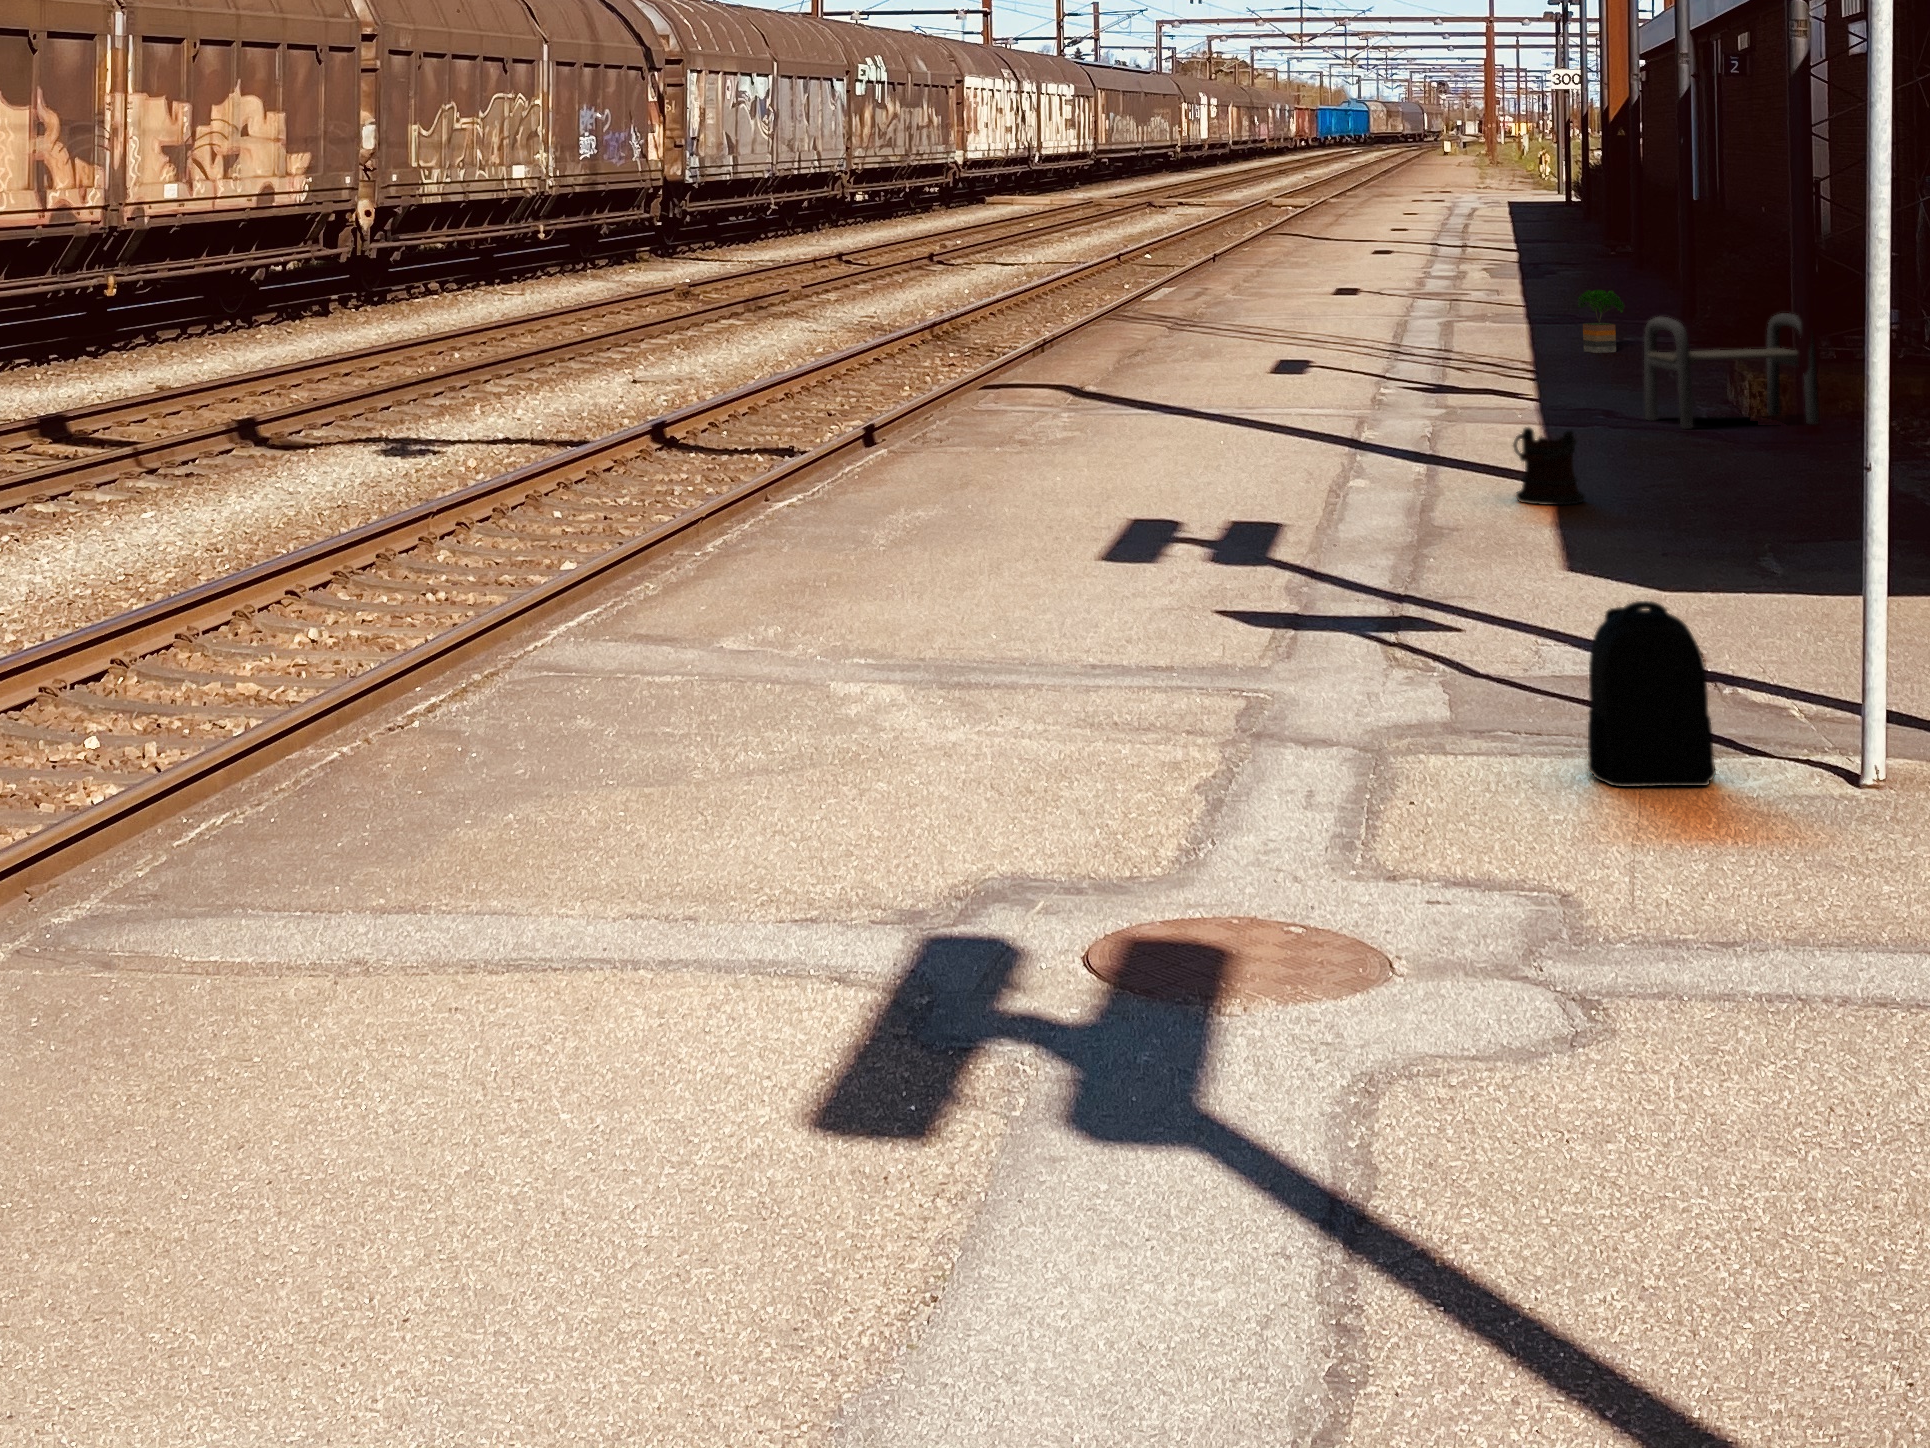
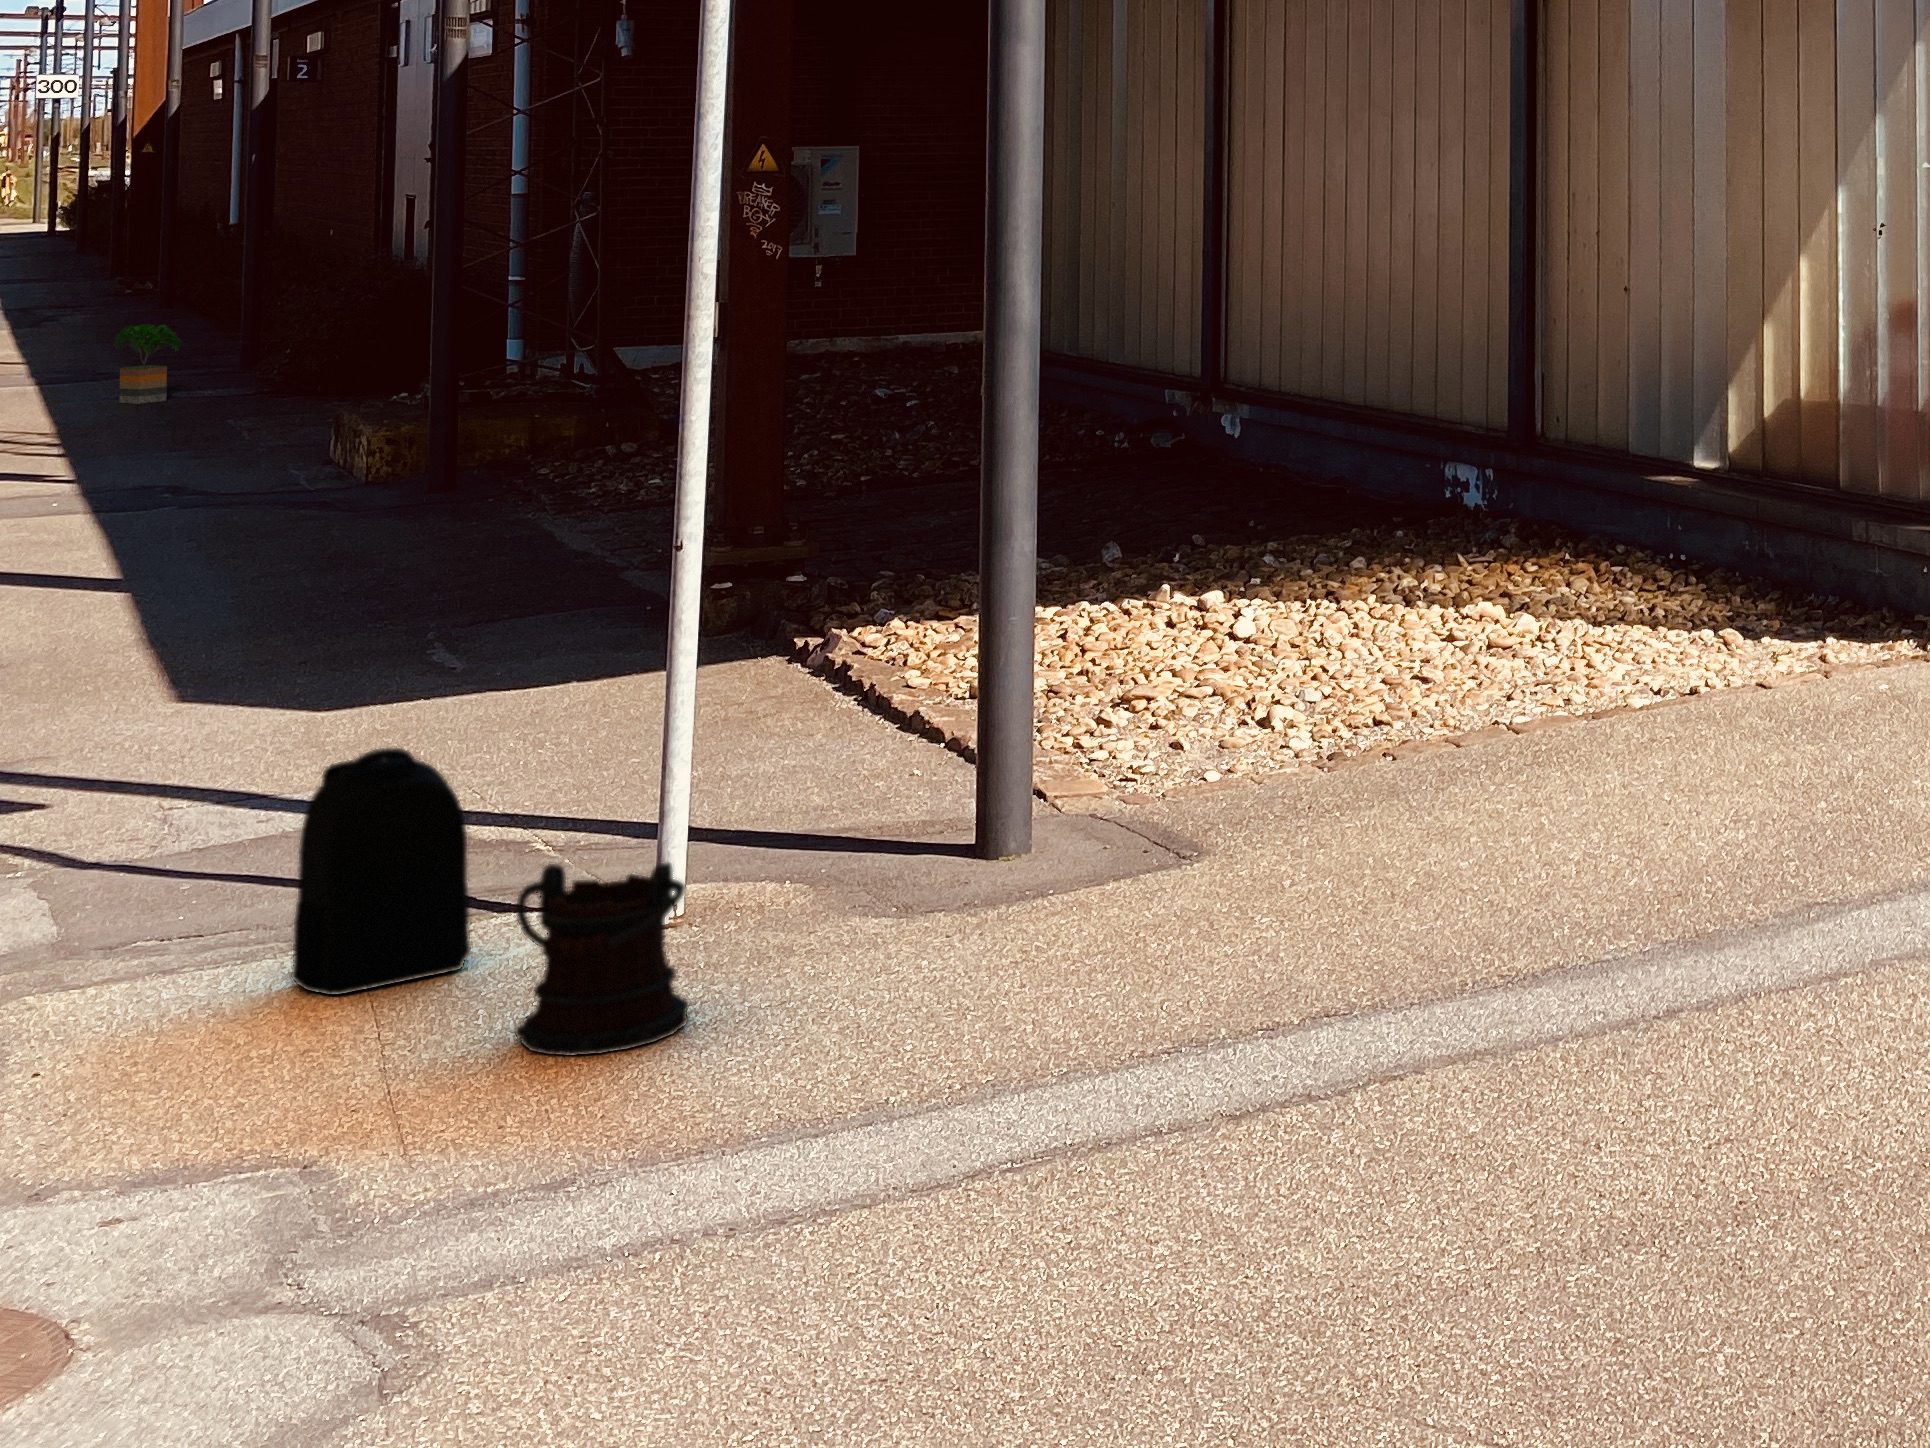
bench: present [1644,313,1819,429] -> none [233,345,465,495]
bucket: present [1514,427,1585,505] -> present [515,863,689,1056]

